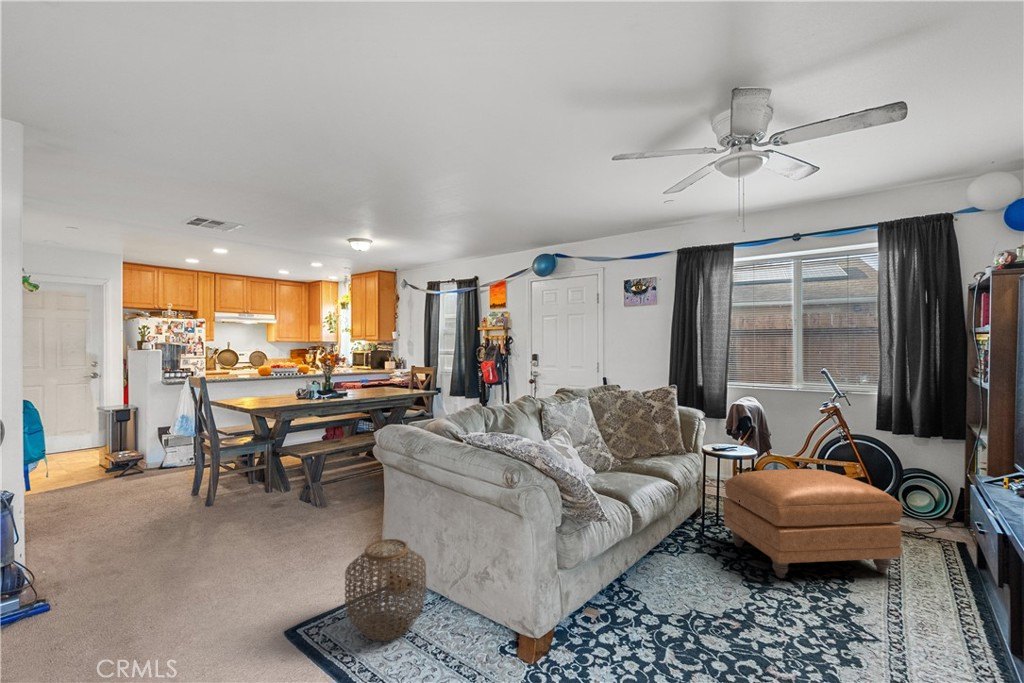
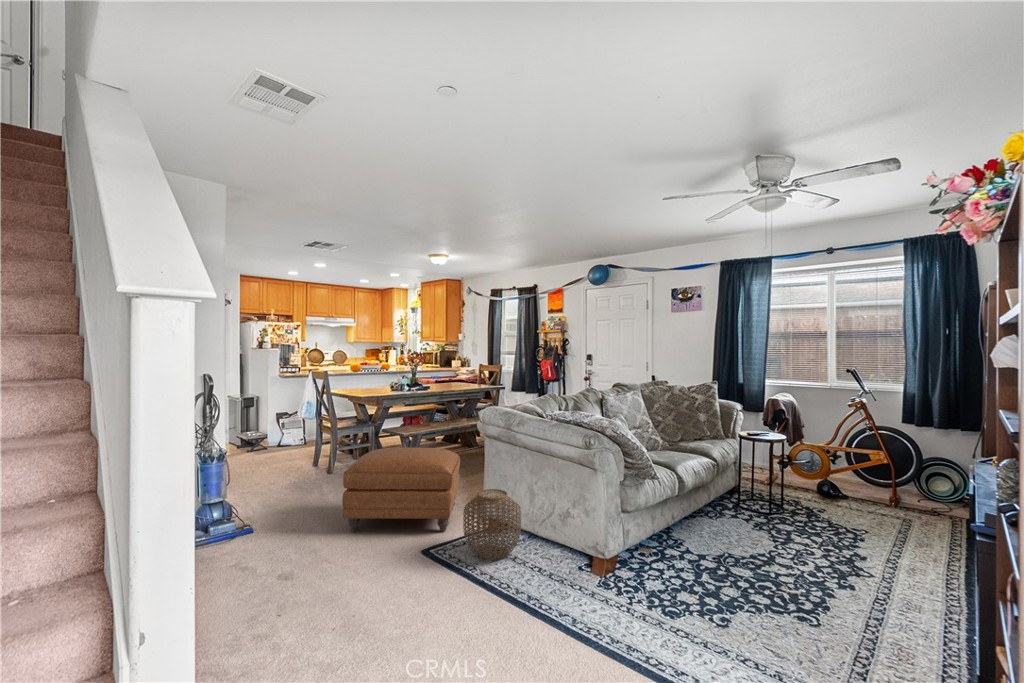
ottoman: present [723,469,903,578] -> present [342,447,460,532]

